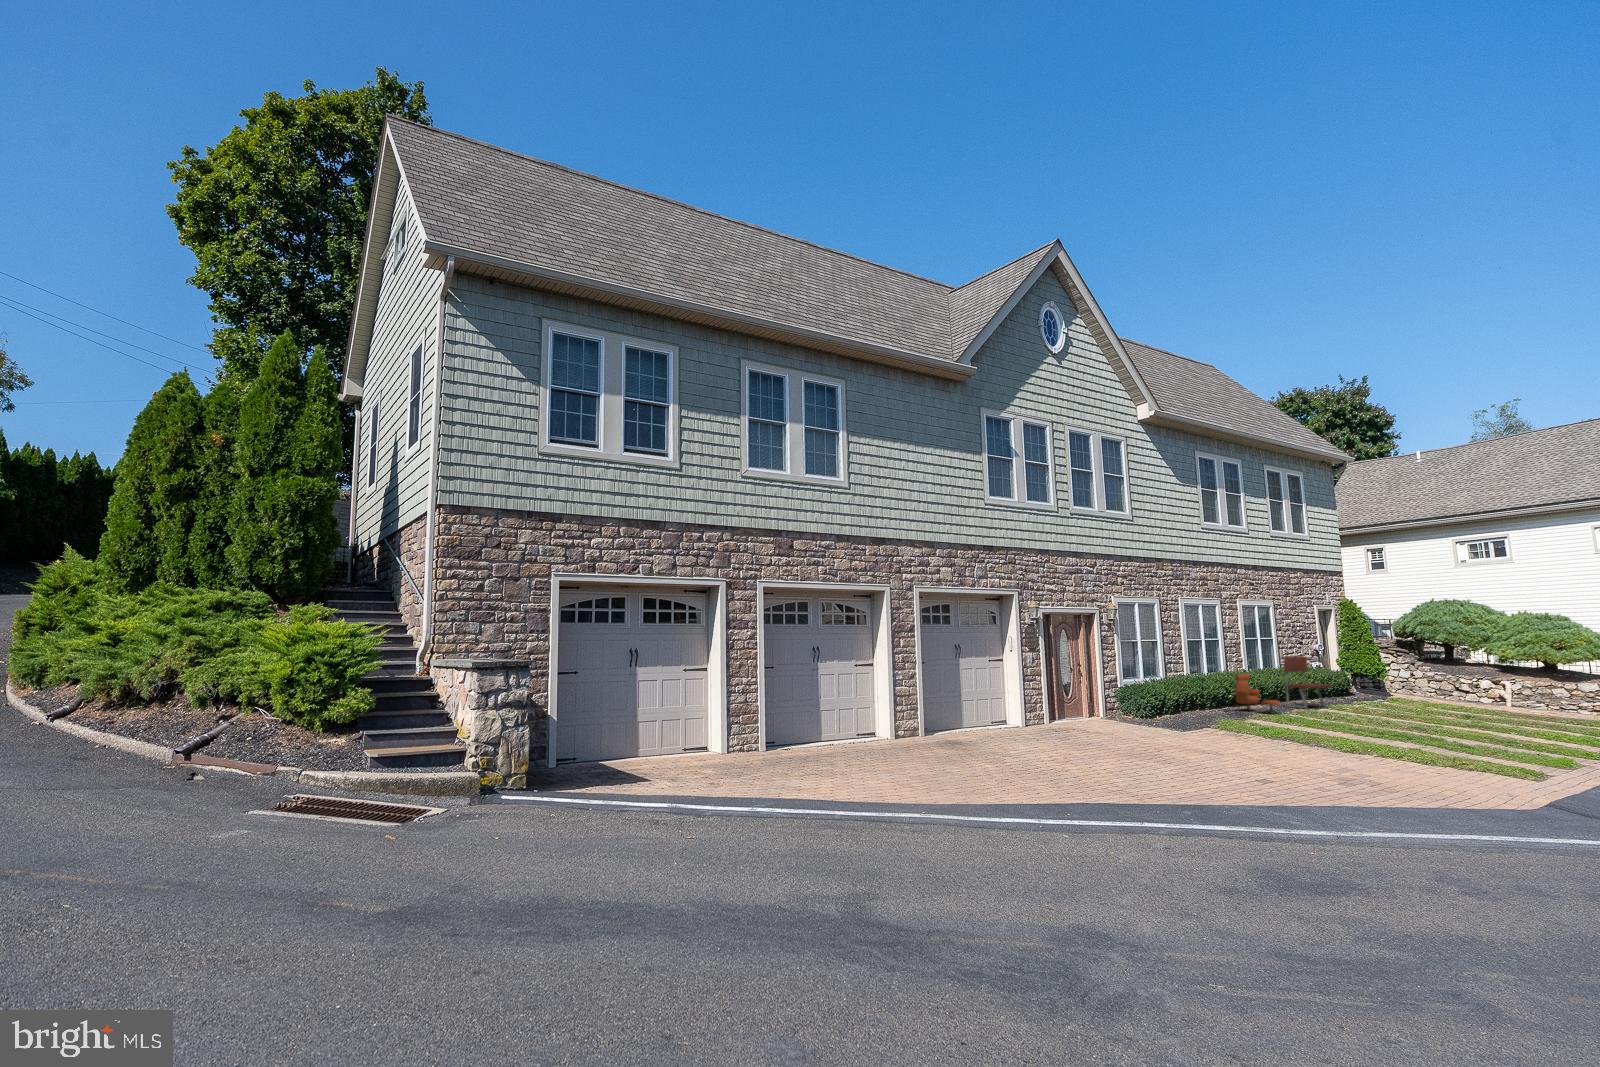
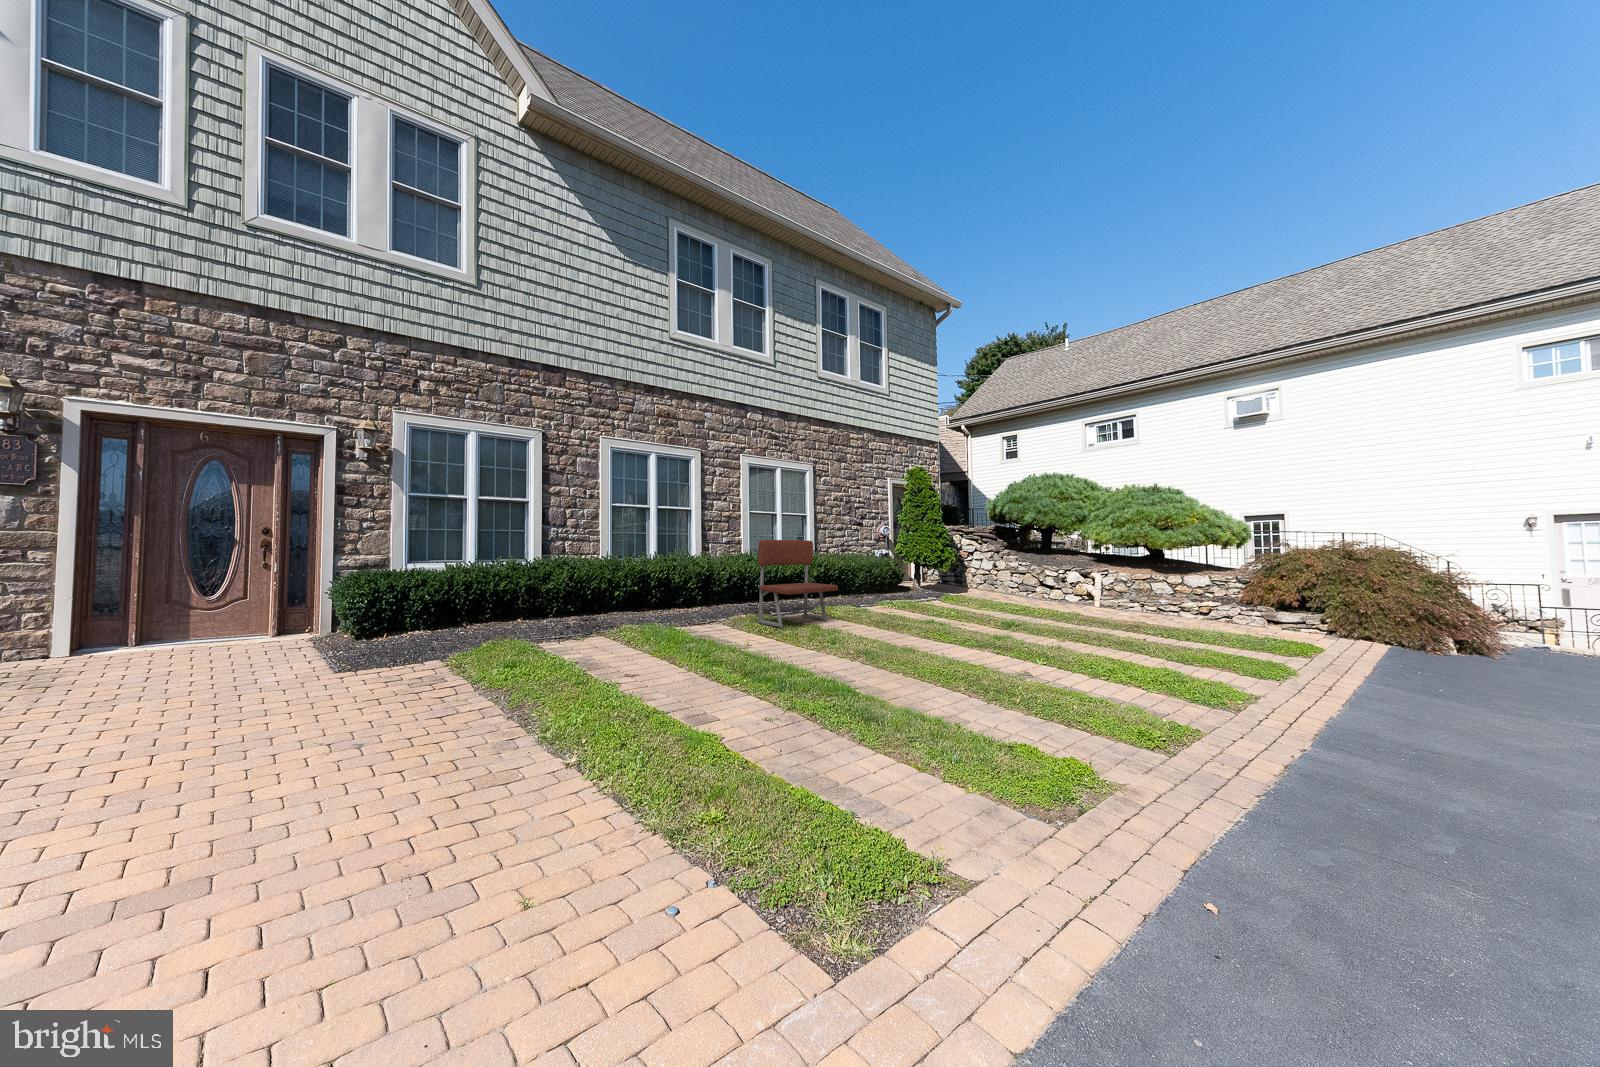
lounge chair: present [1234,674,1280,714] -> none [612,571,684,653]

